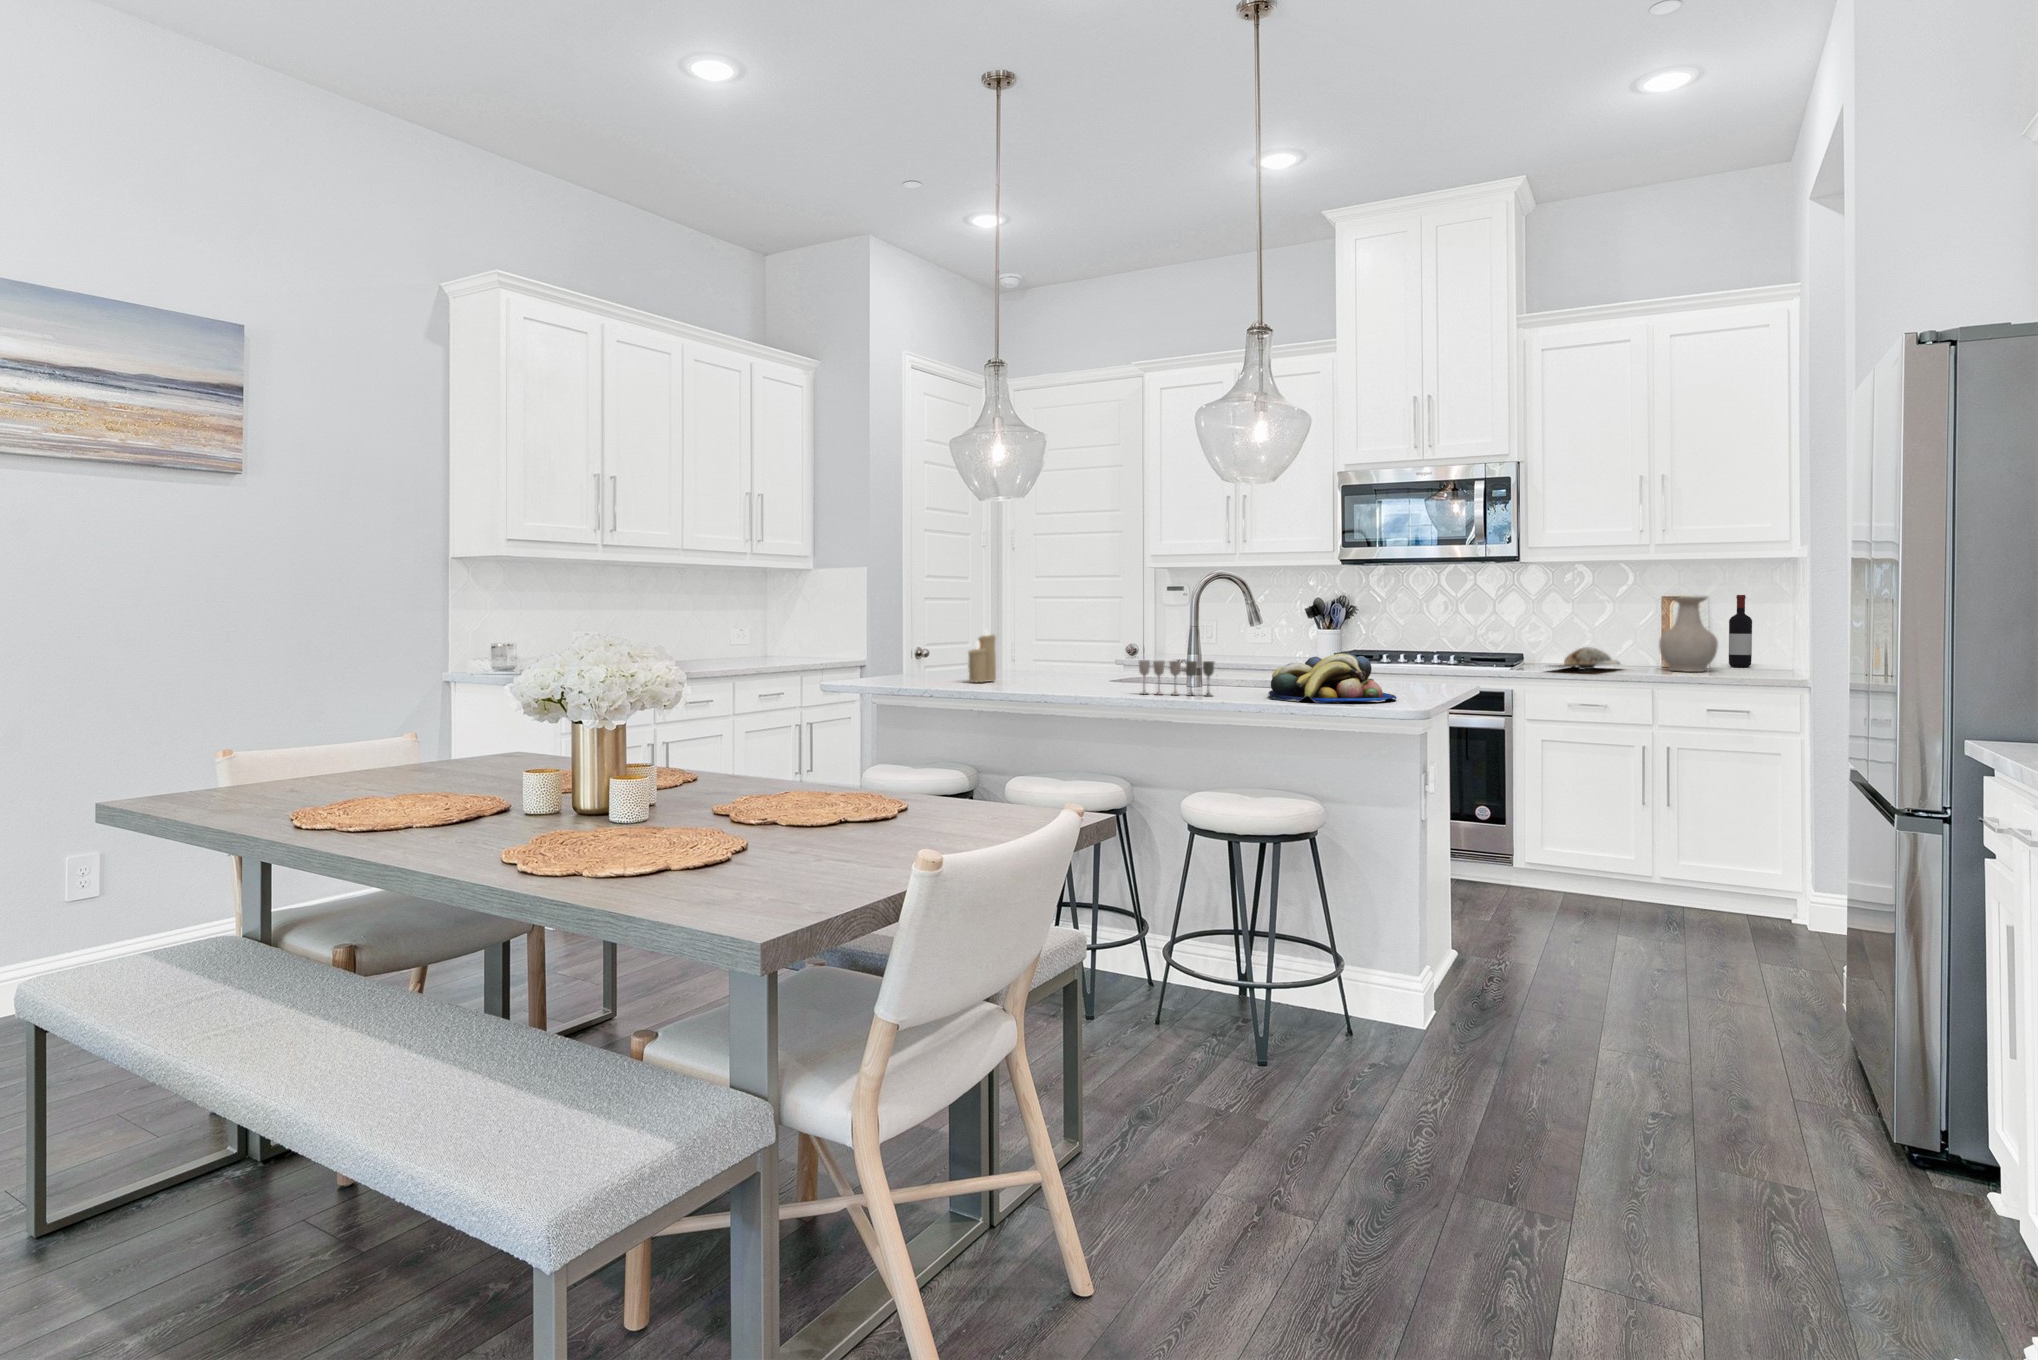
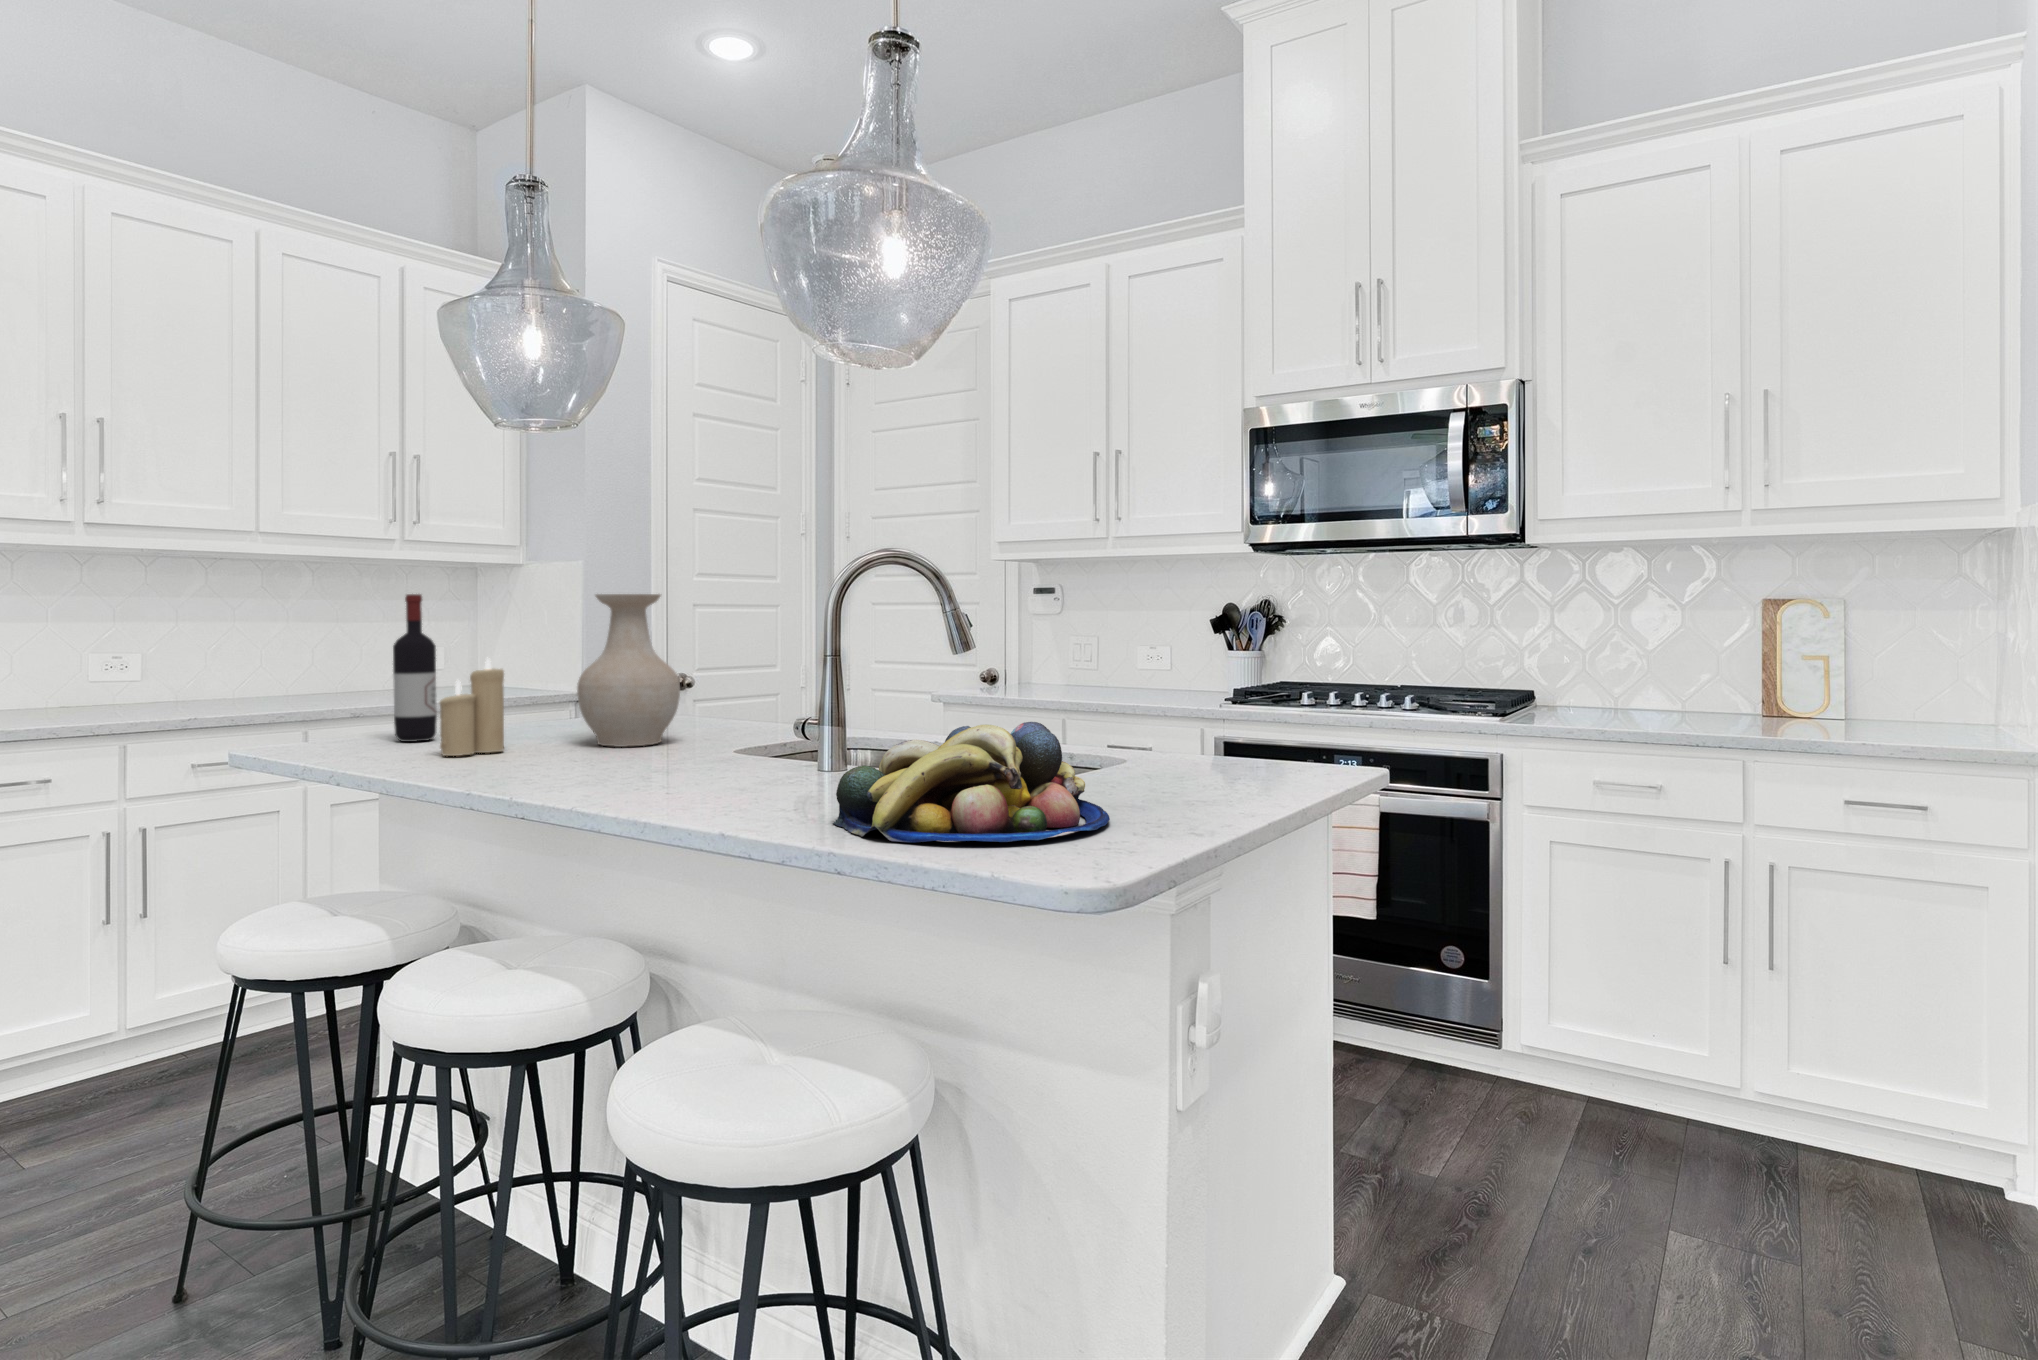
wine bottle: present [1729,595,1752,667] -> present [393,594,437,742]
vase: present [1659,597,1718,672] -> present [577,594,680,747]
chopping board: present [1549,647,1620,670] -> none [1551,683,1700,718]
wine glass: present [1139,660,1214,696] -> none [616,730,751,807]

